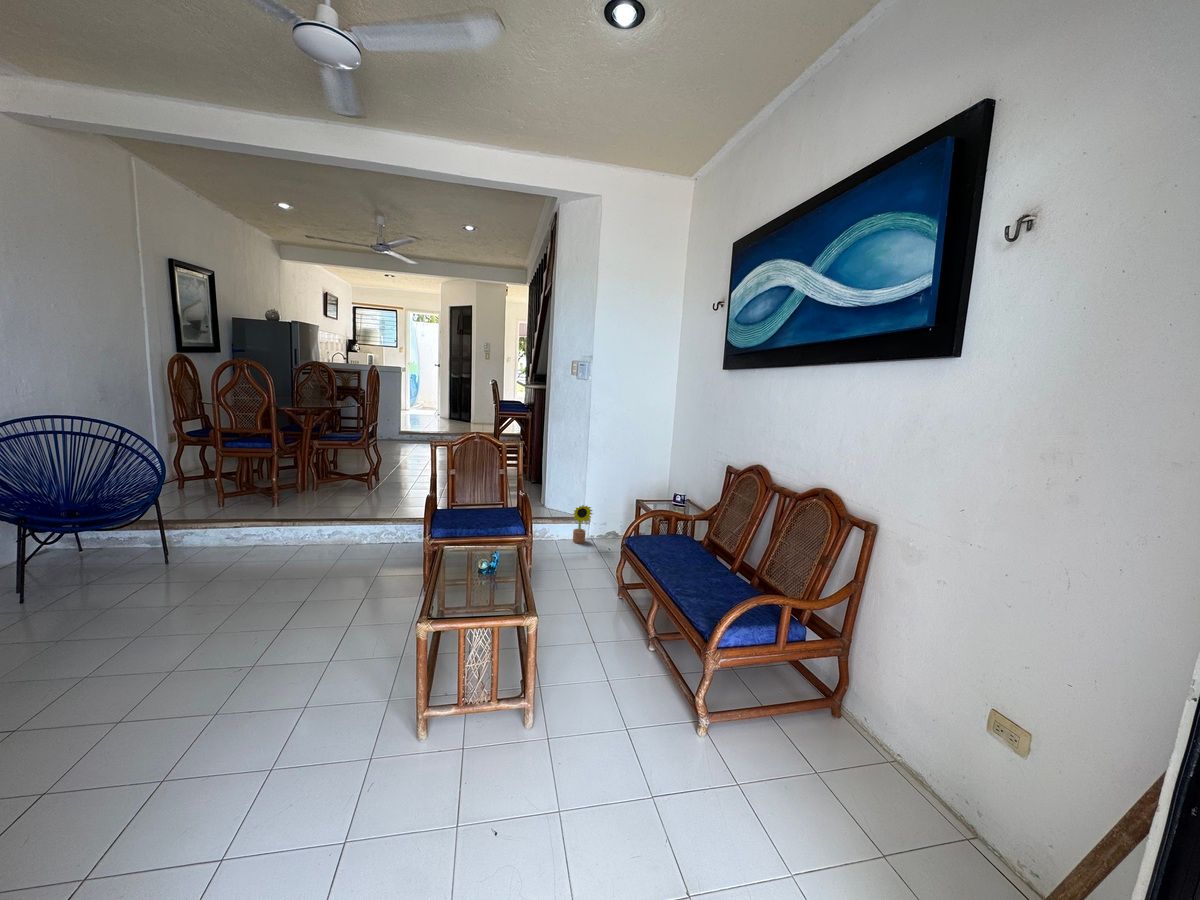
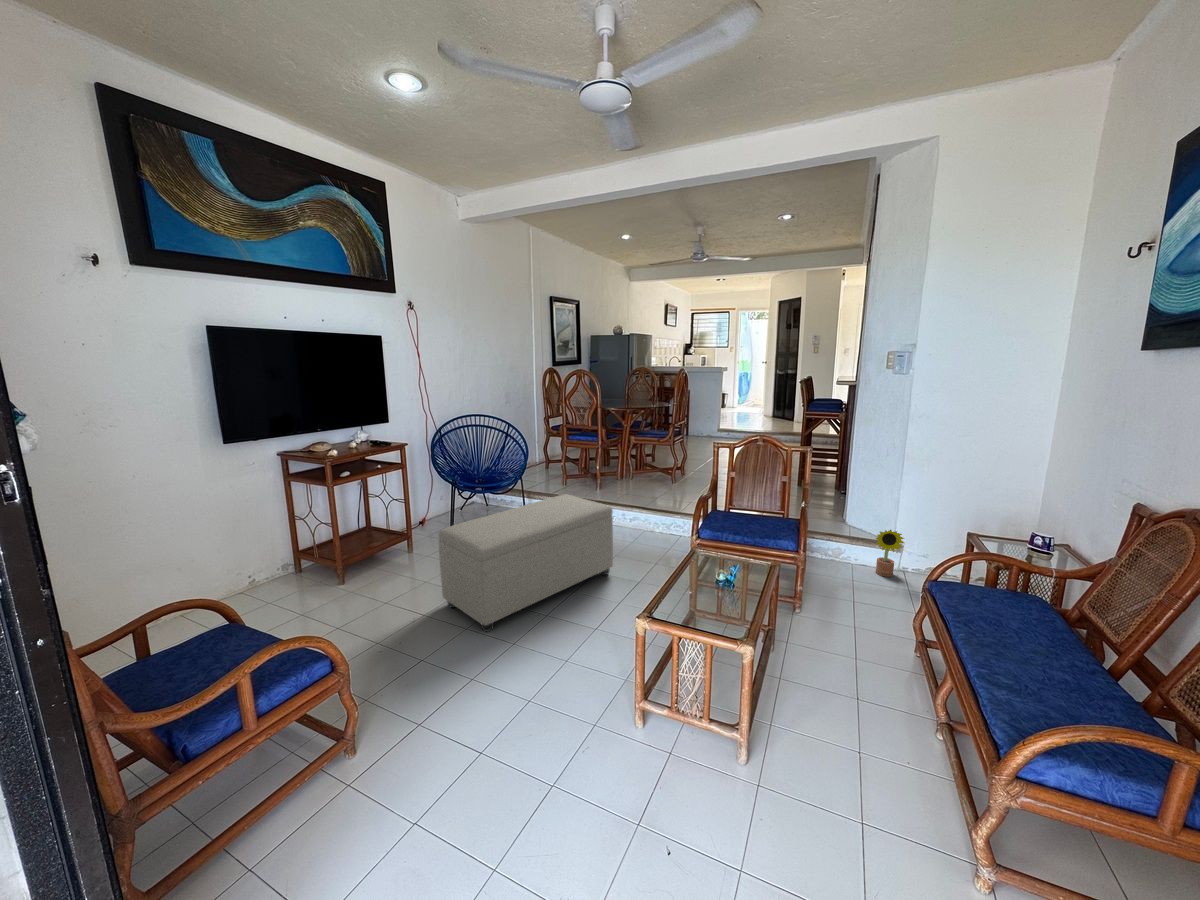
ottoman: none [31,513,328,718] -> present [439,494,613,632]

